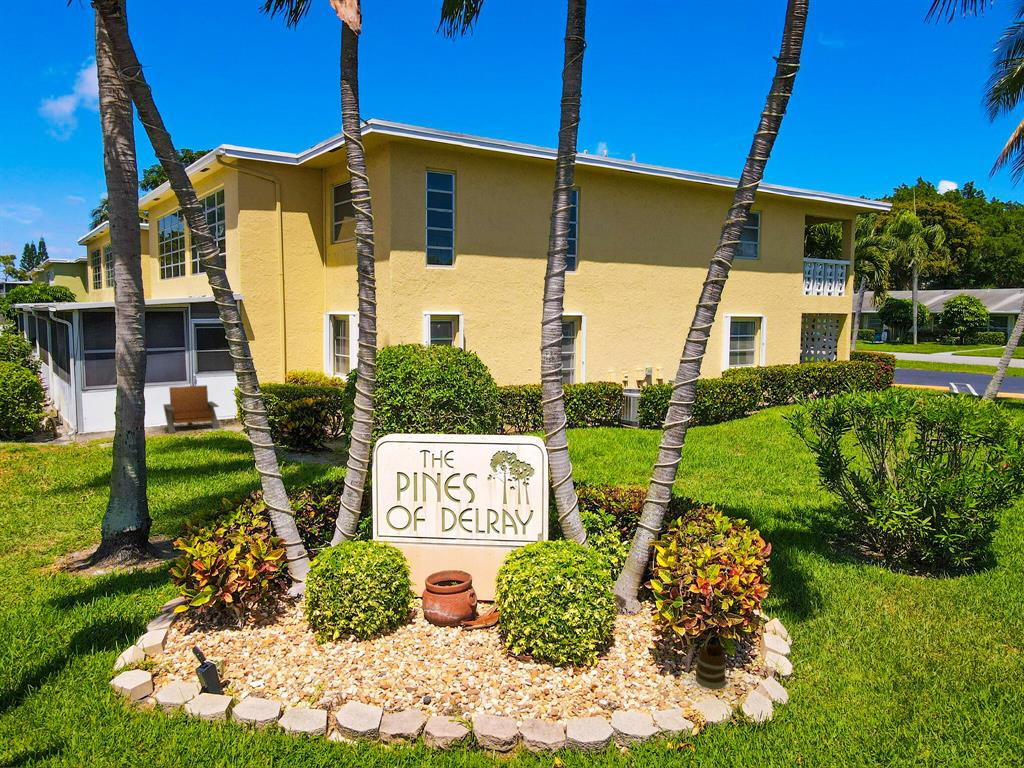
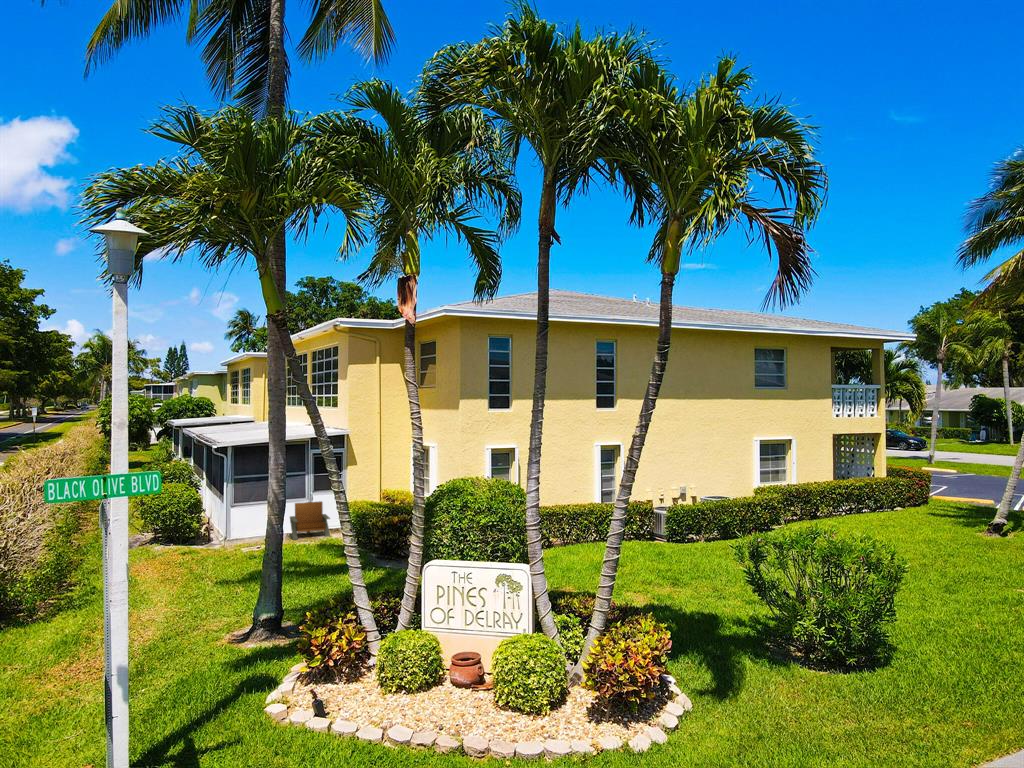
wooden bucket: present [696,633,726,689] -> none [613,696,632,734]

